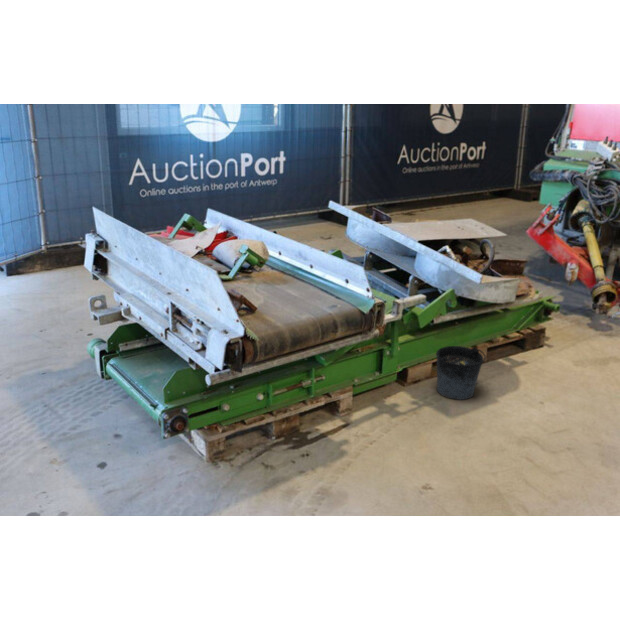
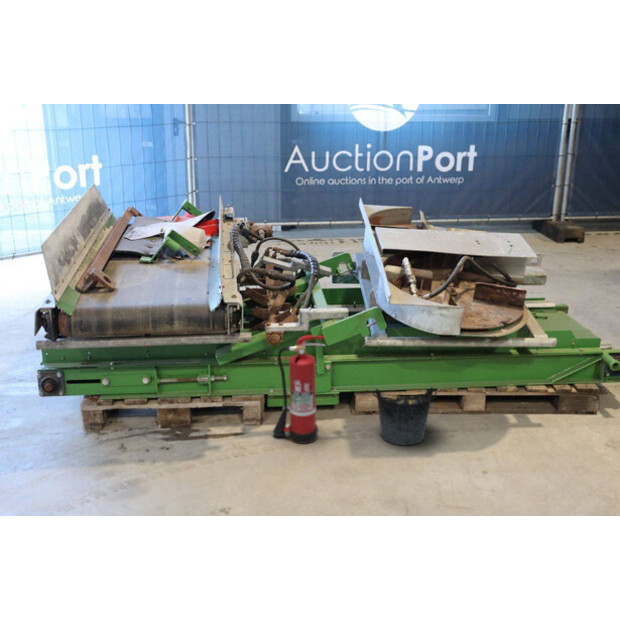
fire extinguisher: none [371,321,421,419] -> present [273,335,325,444]

